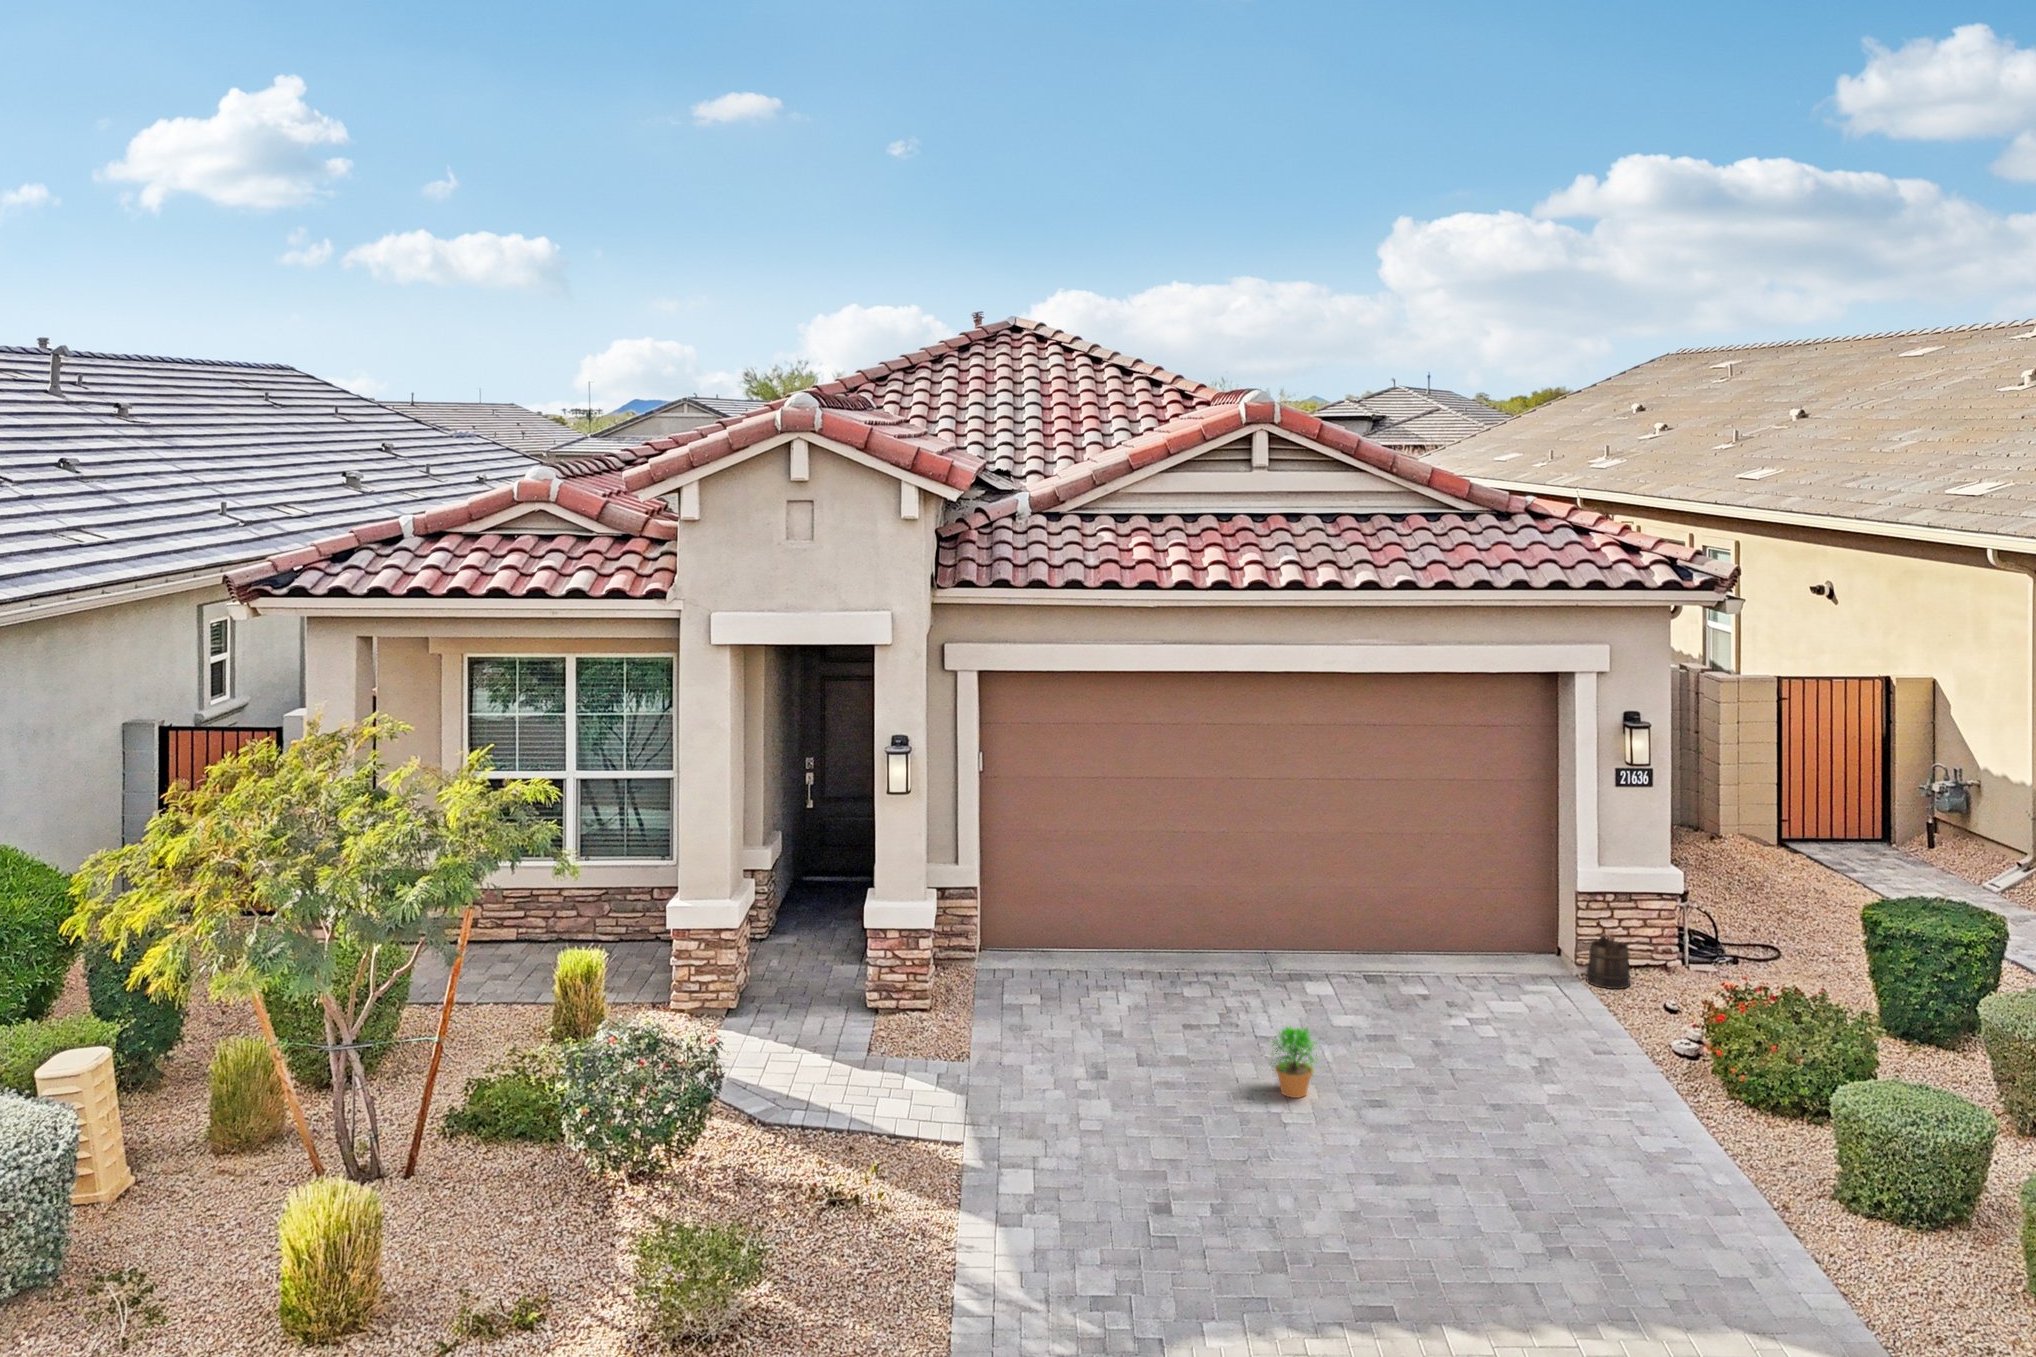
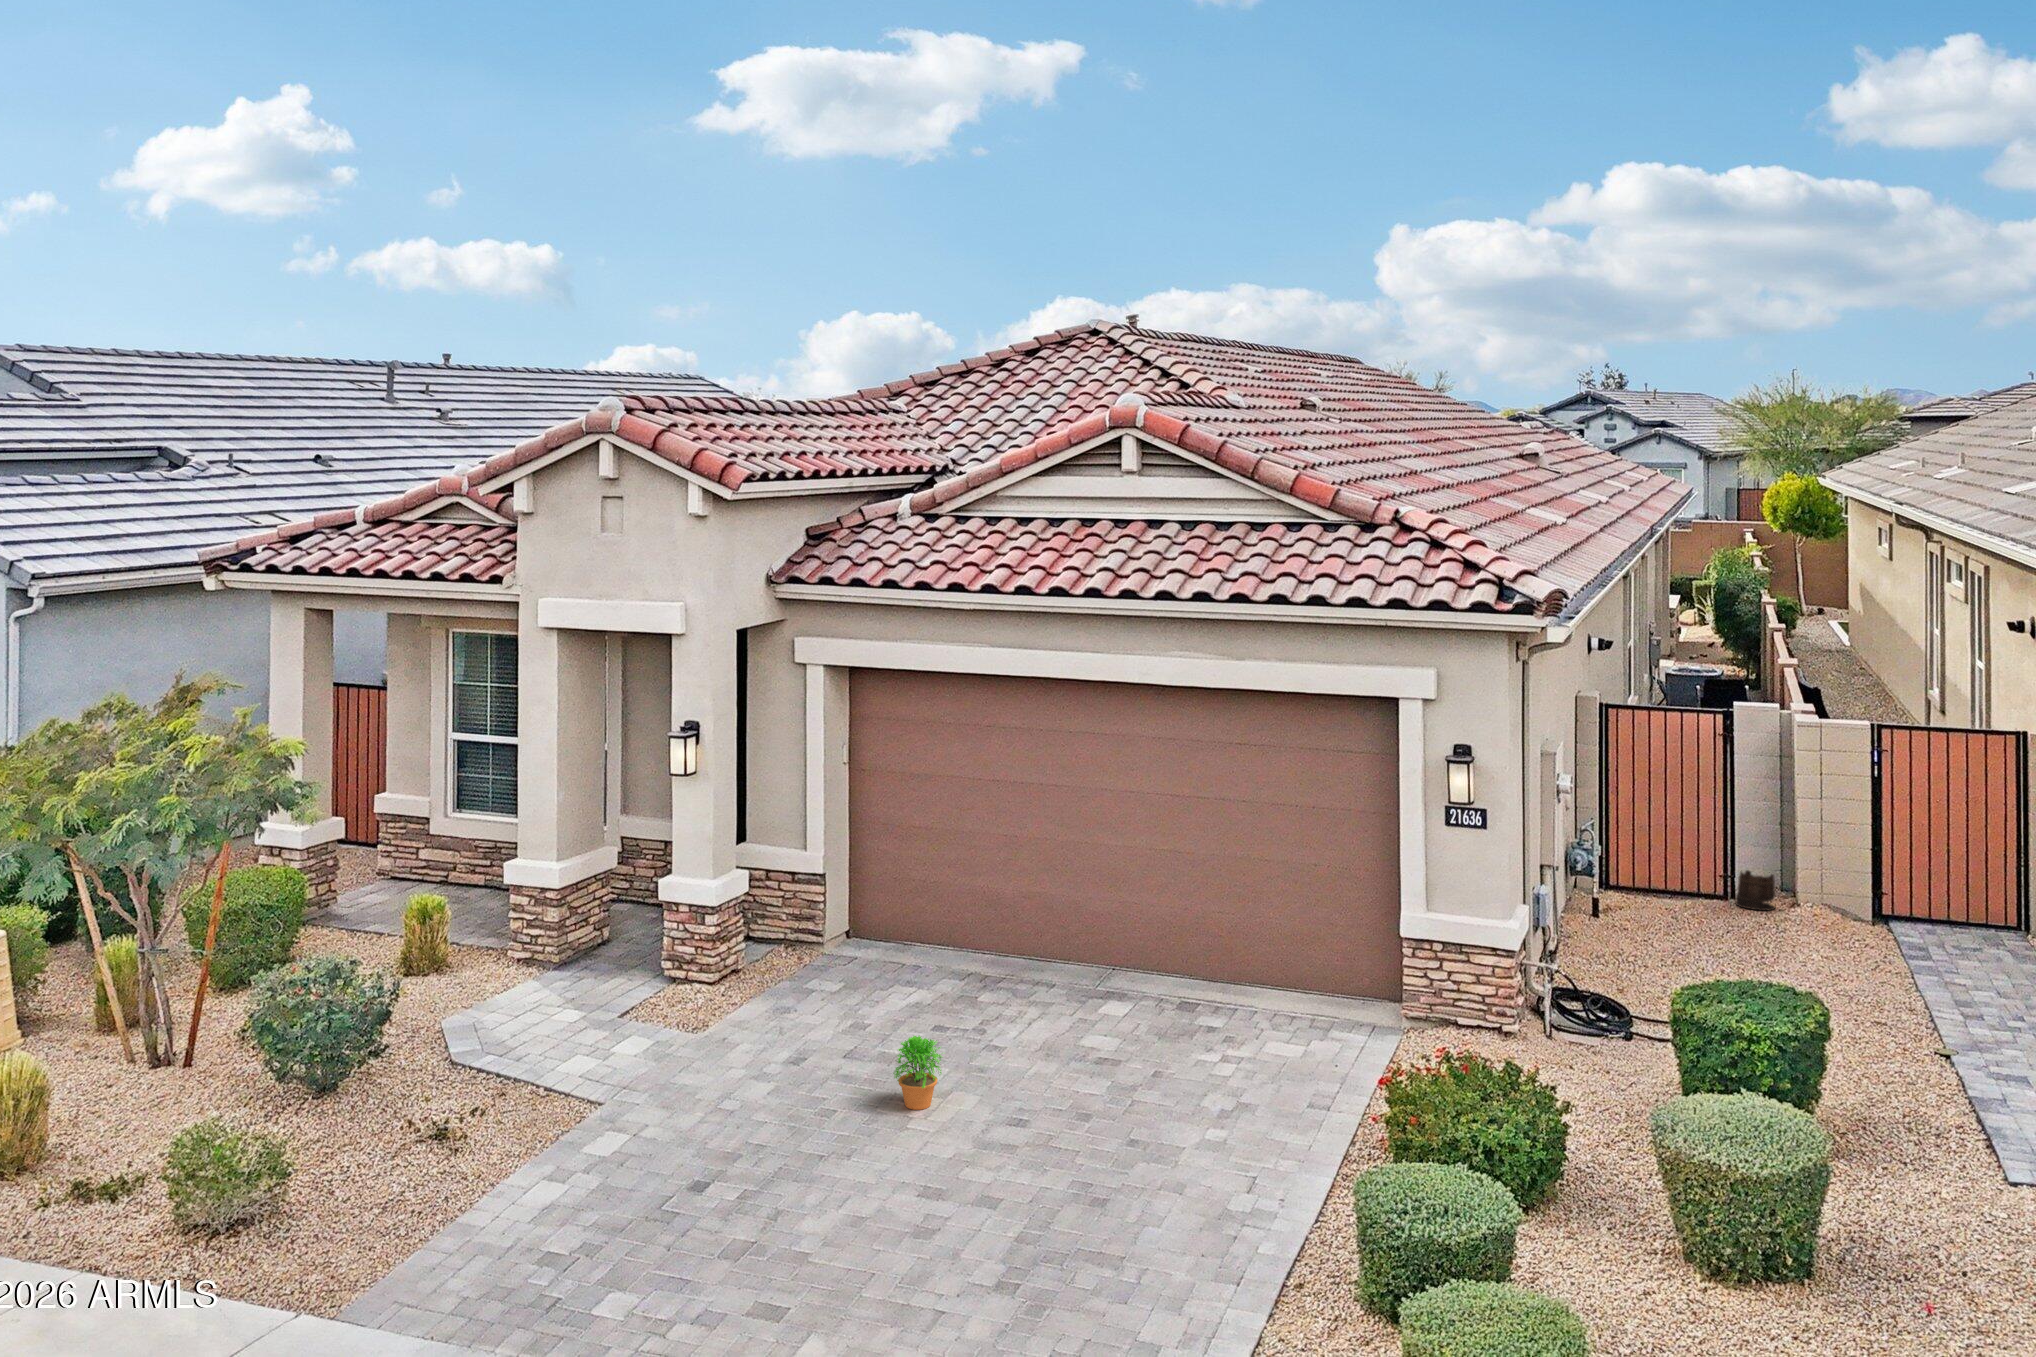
bucket: present [1586,936,1630,989] -> present [1736,870,1775,911]

